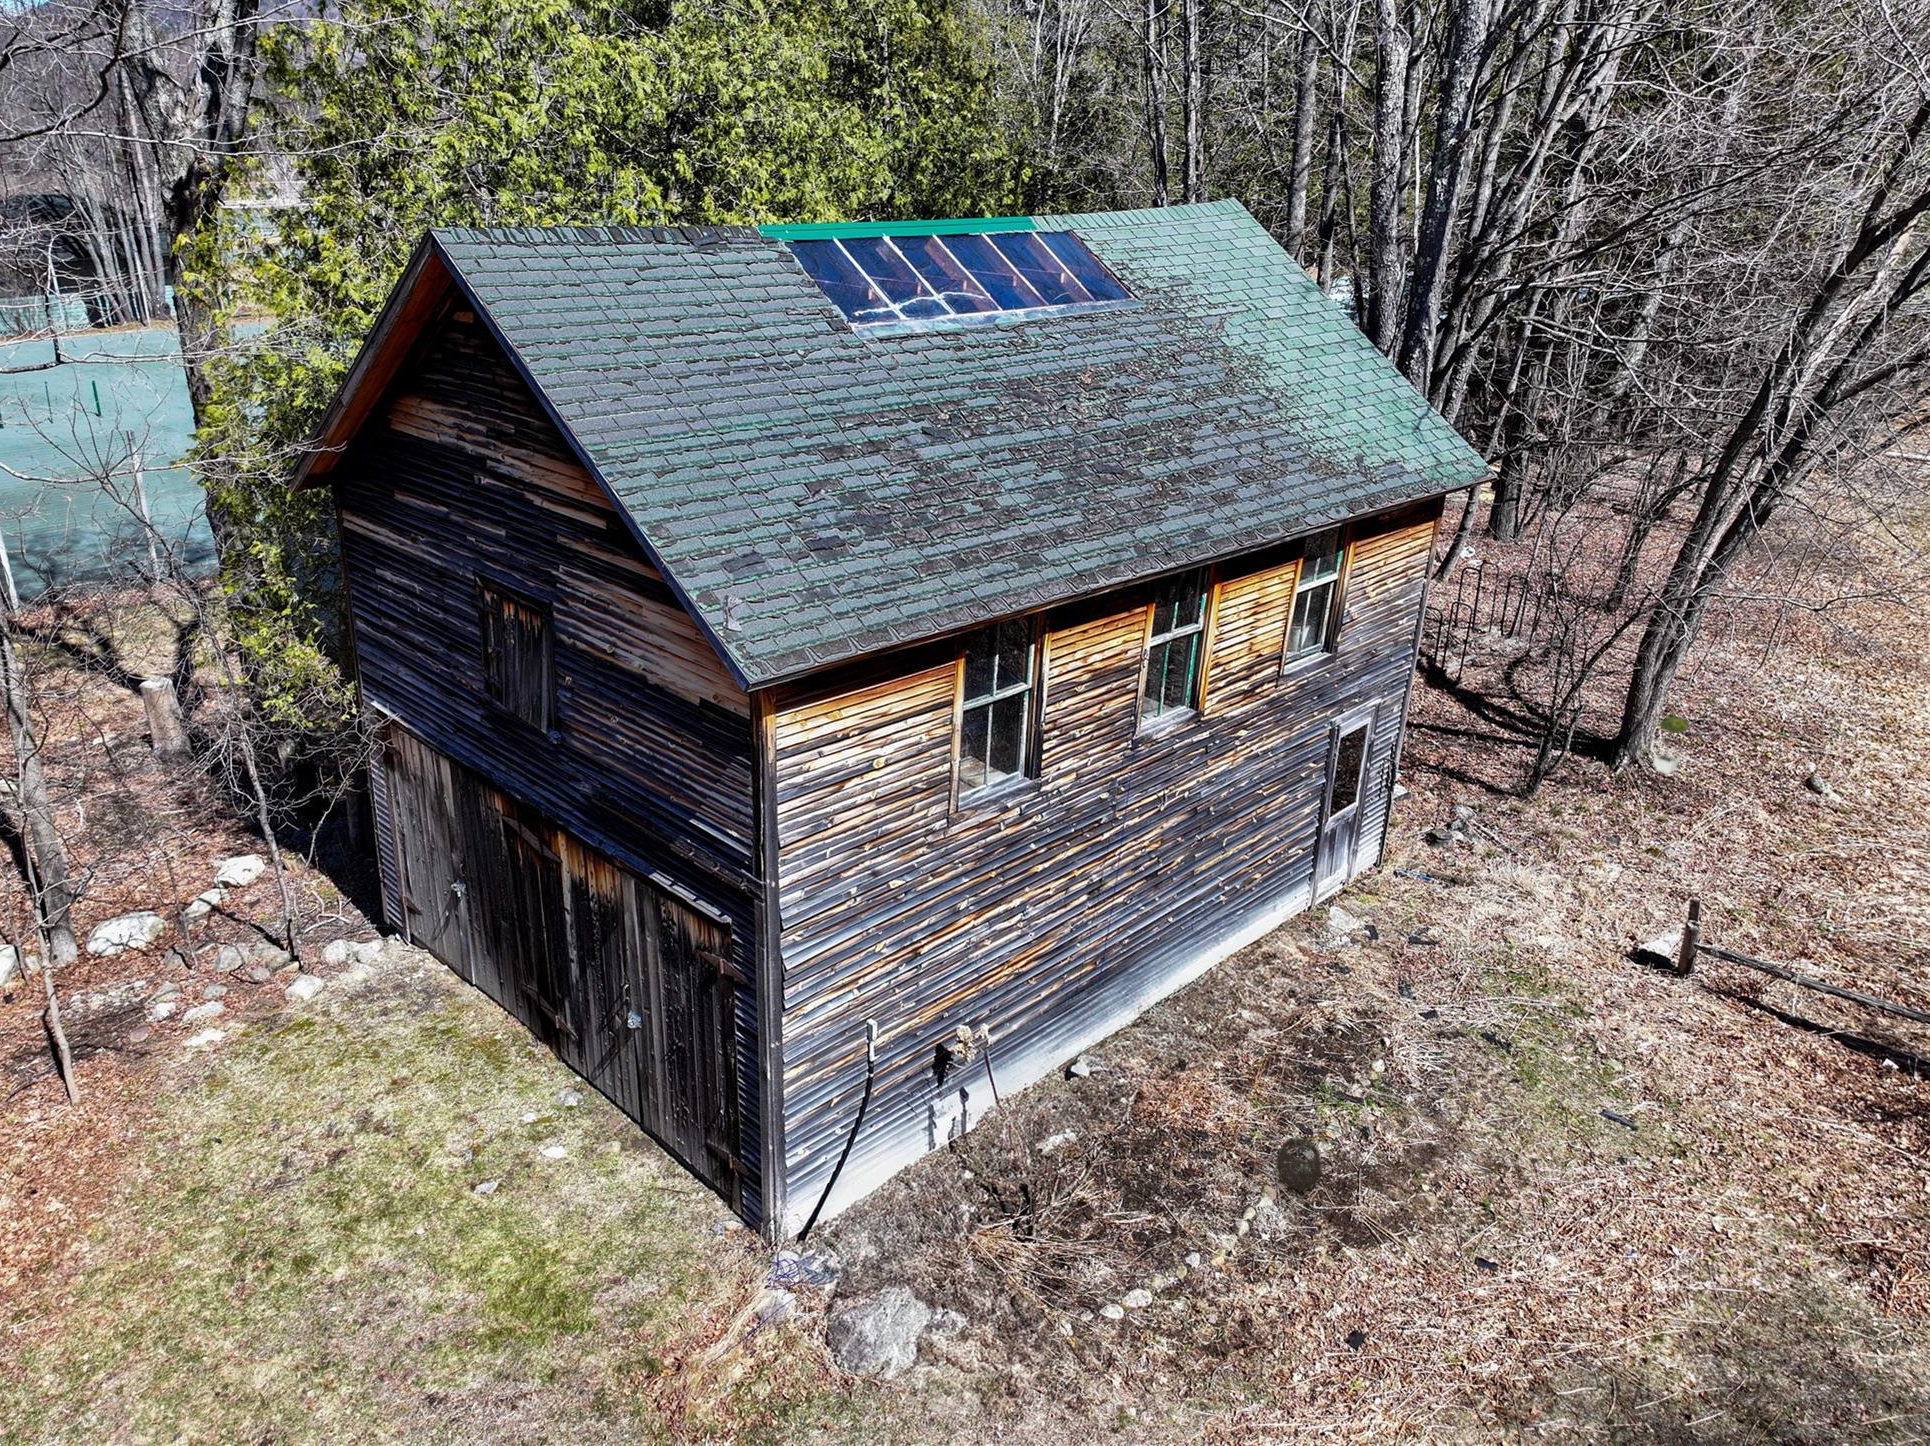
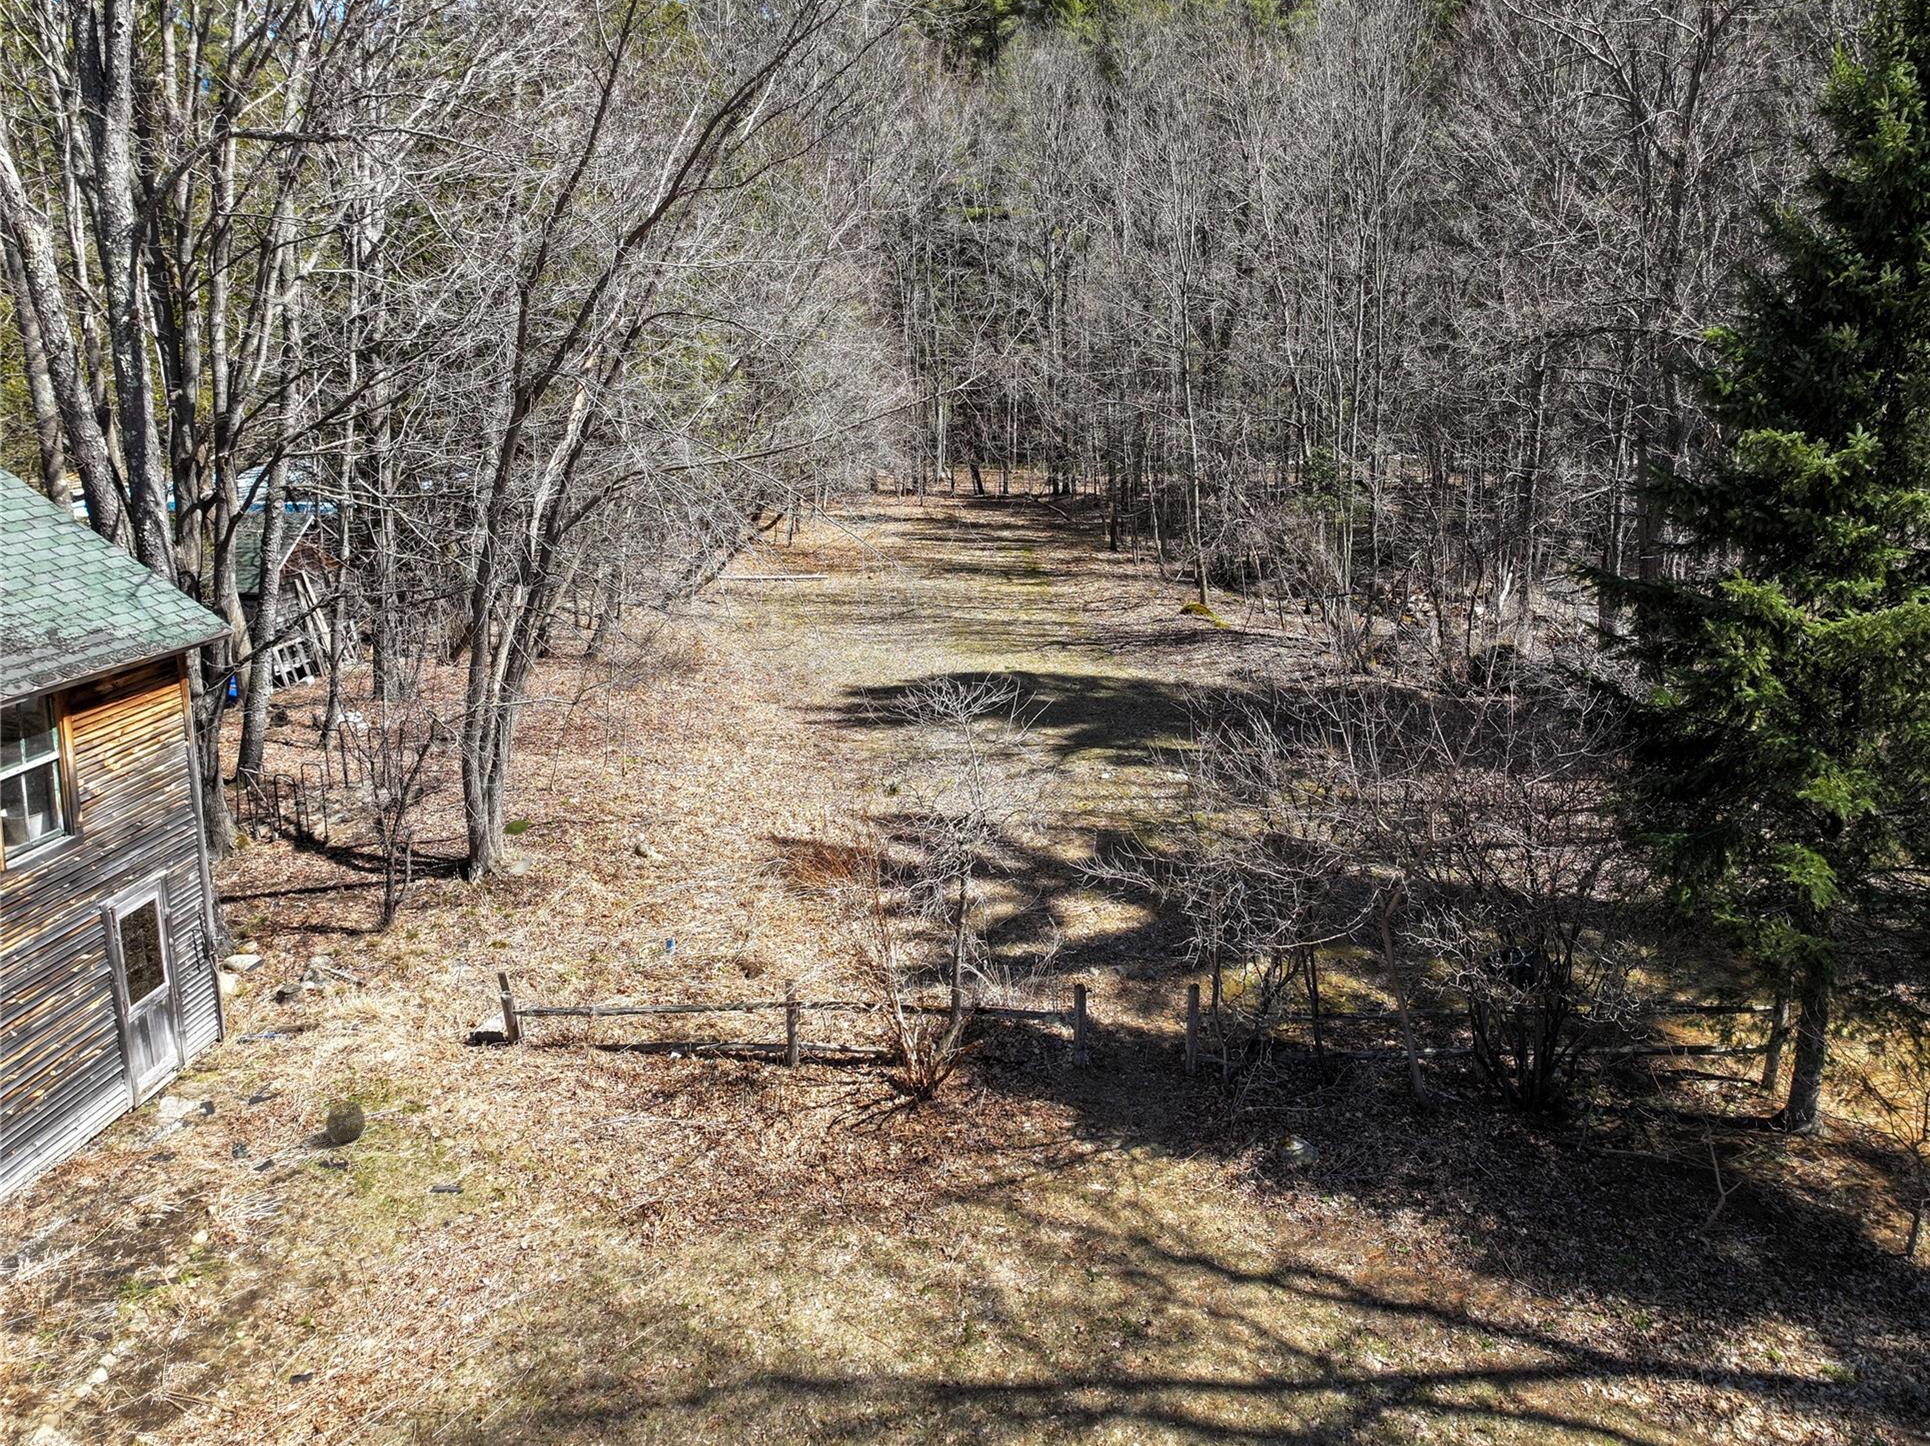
woven basket: present [1276,1138,1322,1191] -> present [326,1102,365,1142]

